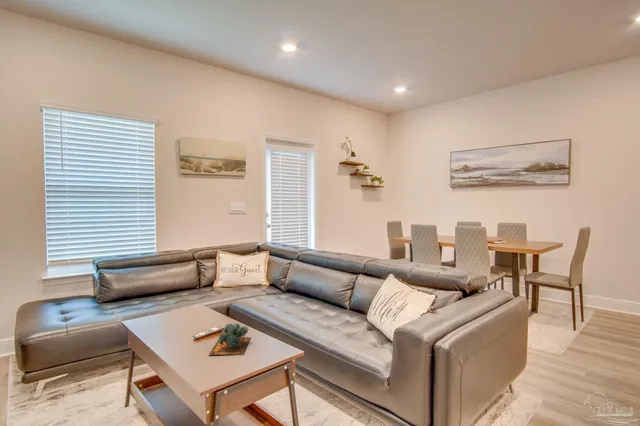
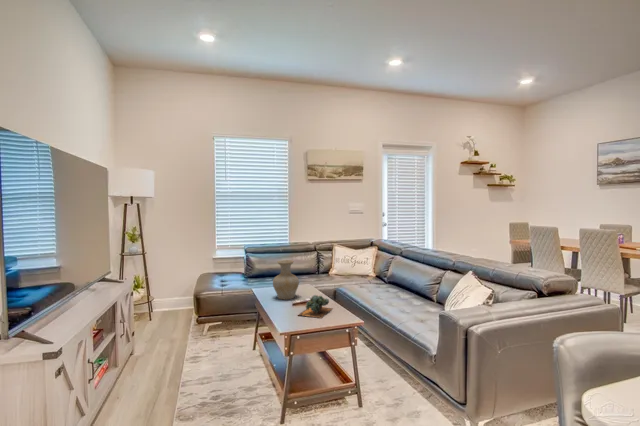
vase: none [158,278,196,333] -> present [273,260,299,299]

